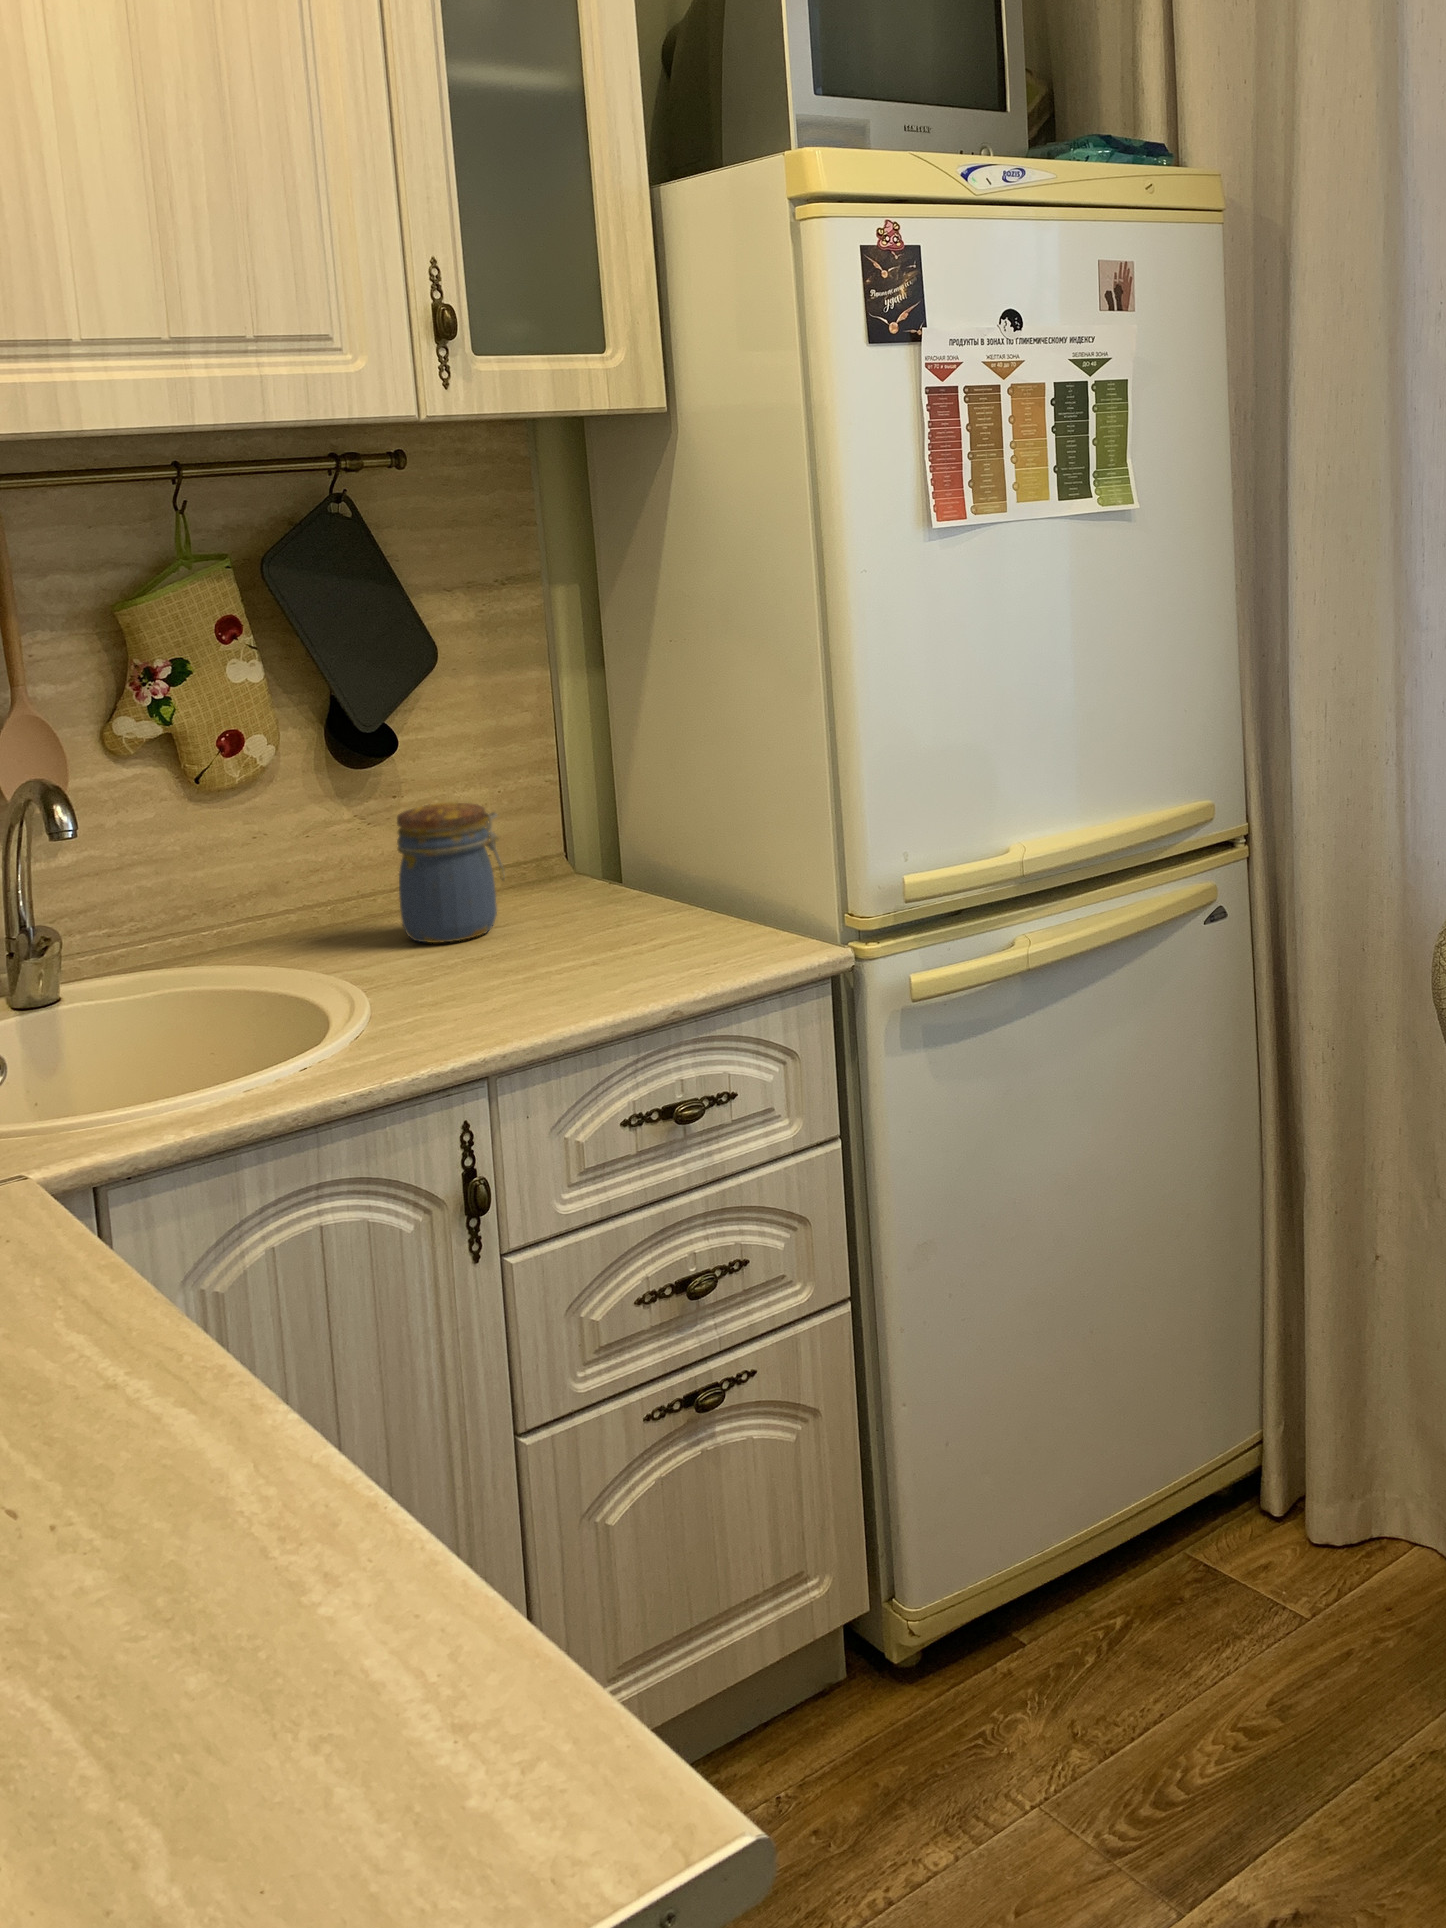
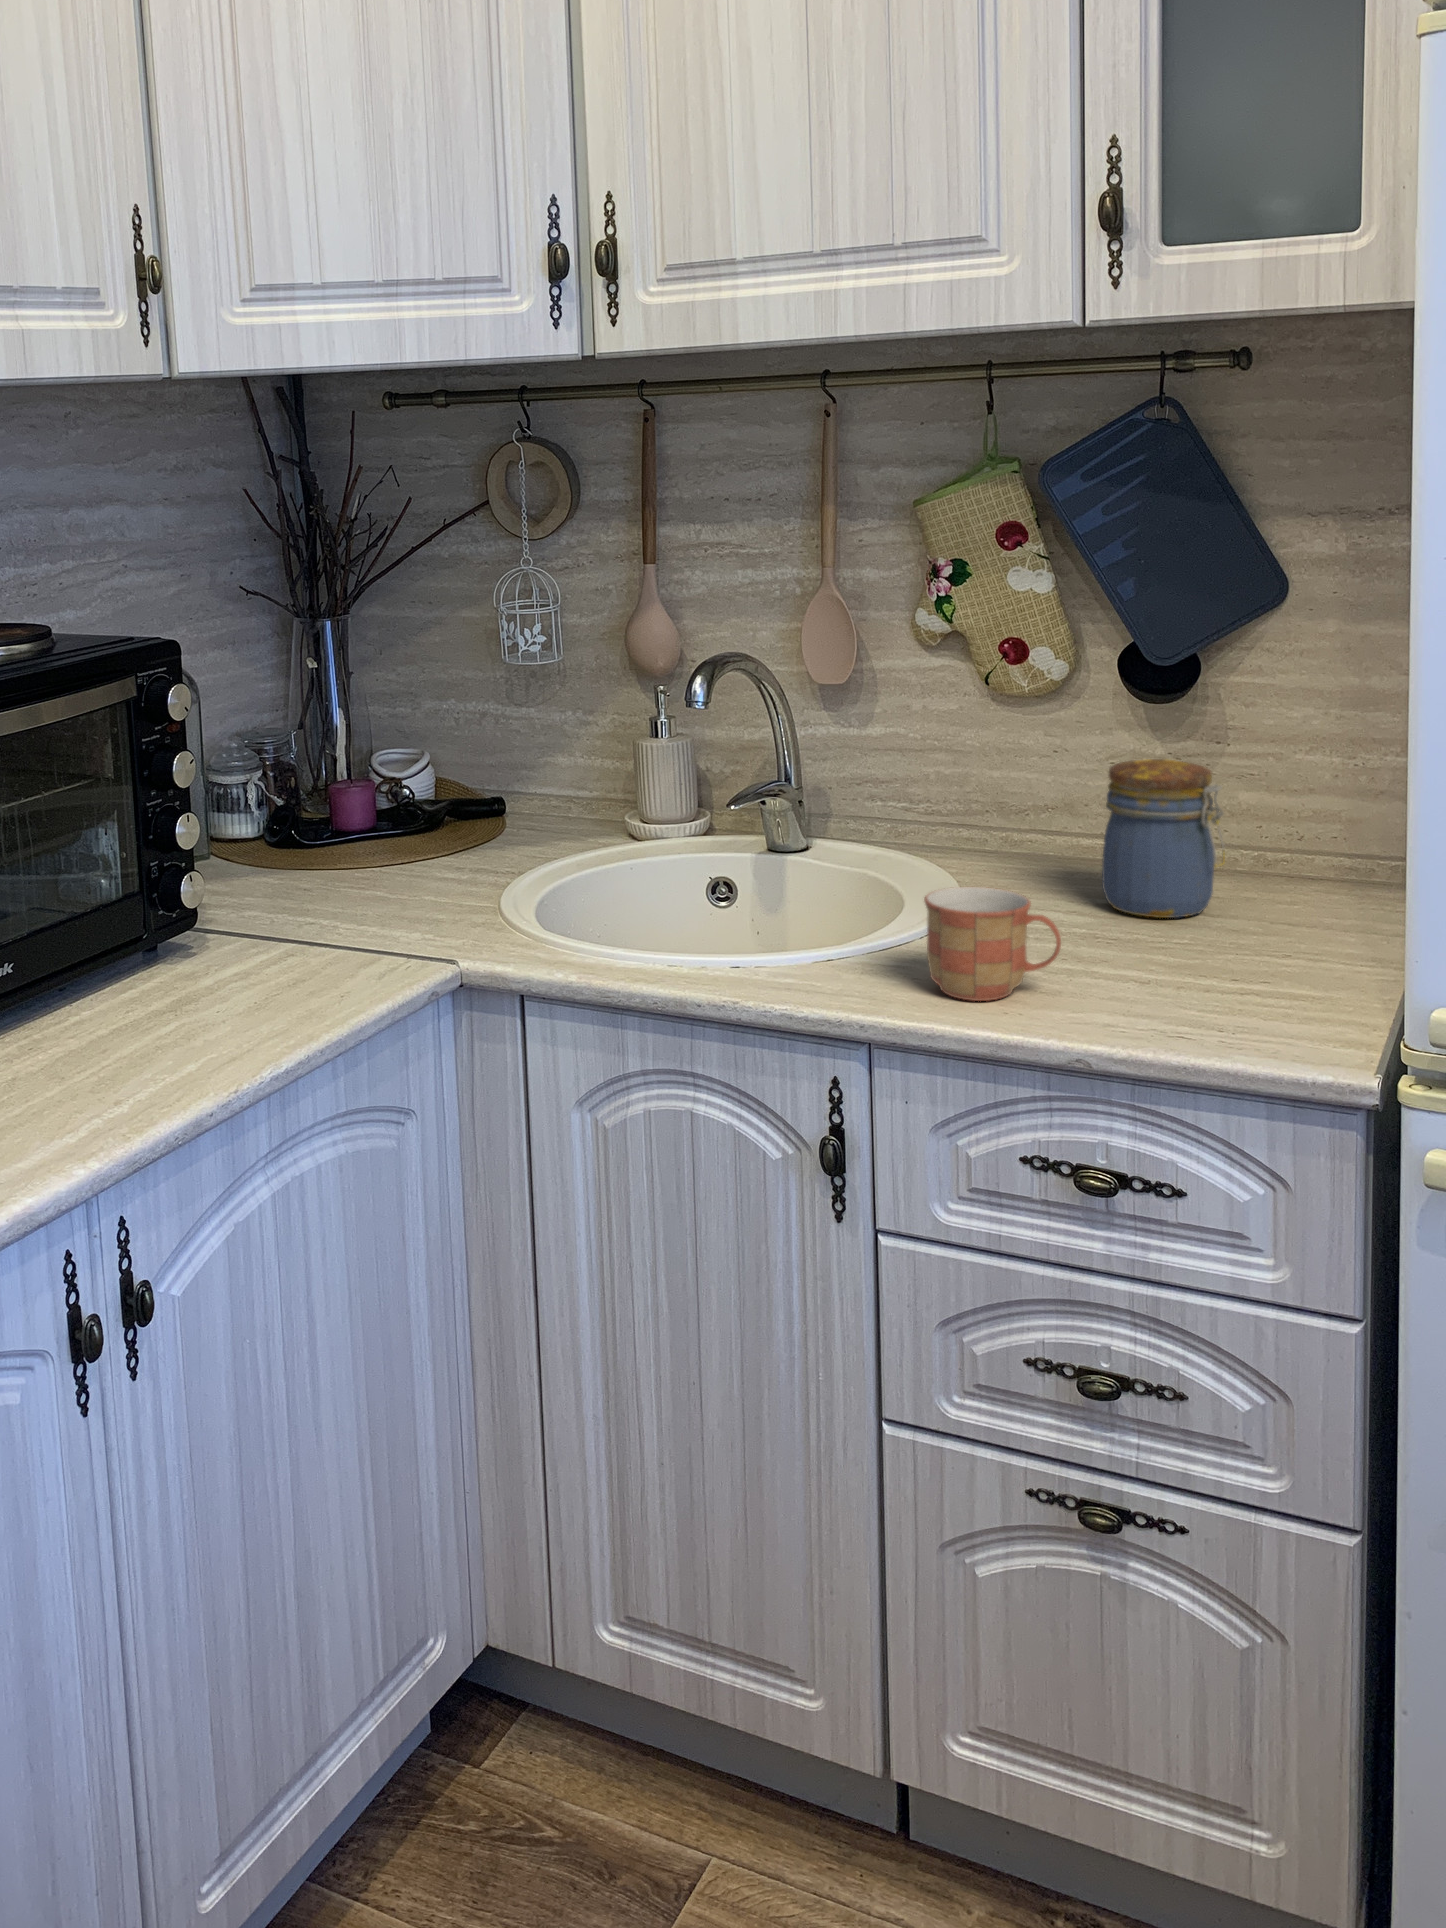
mug: none [464,915,575,1016] -> present [924,887,1061,1001]

